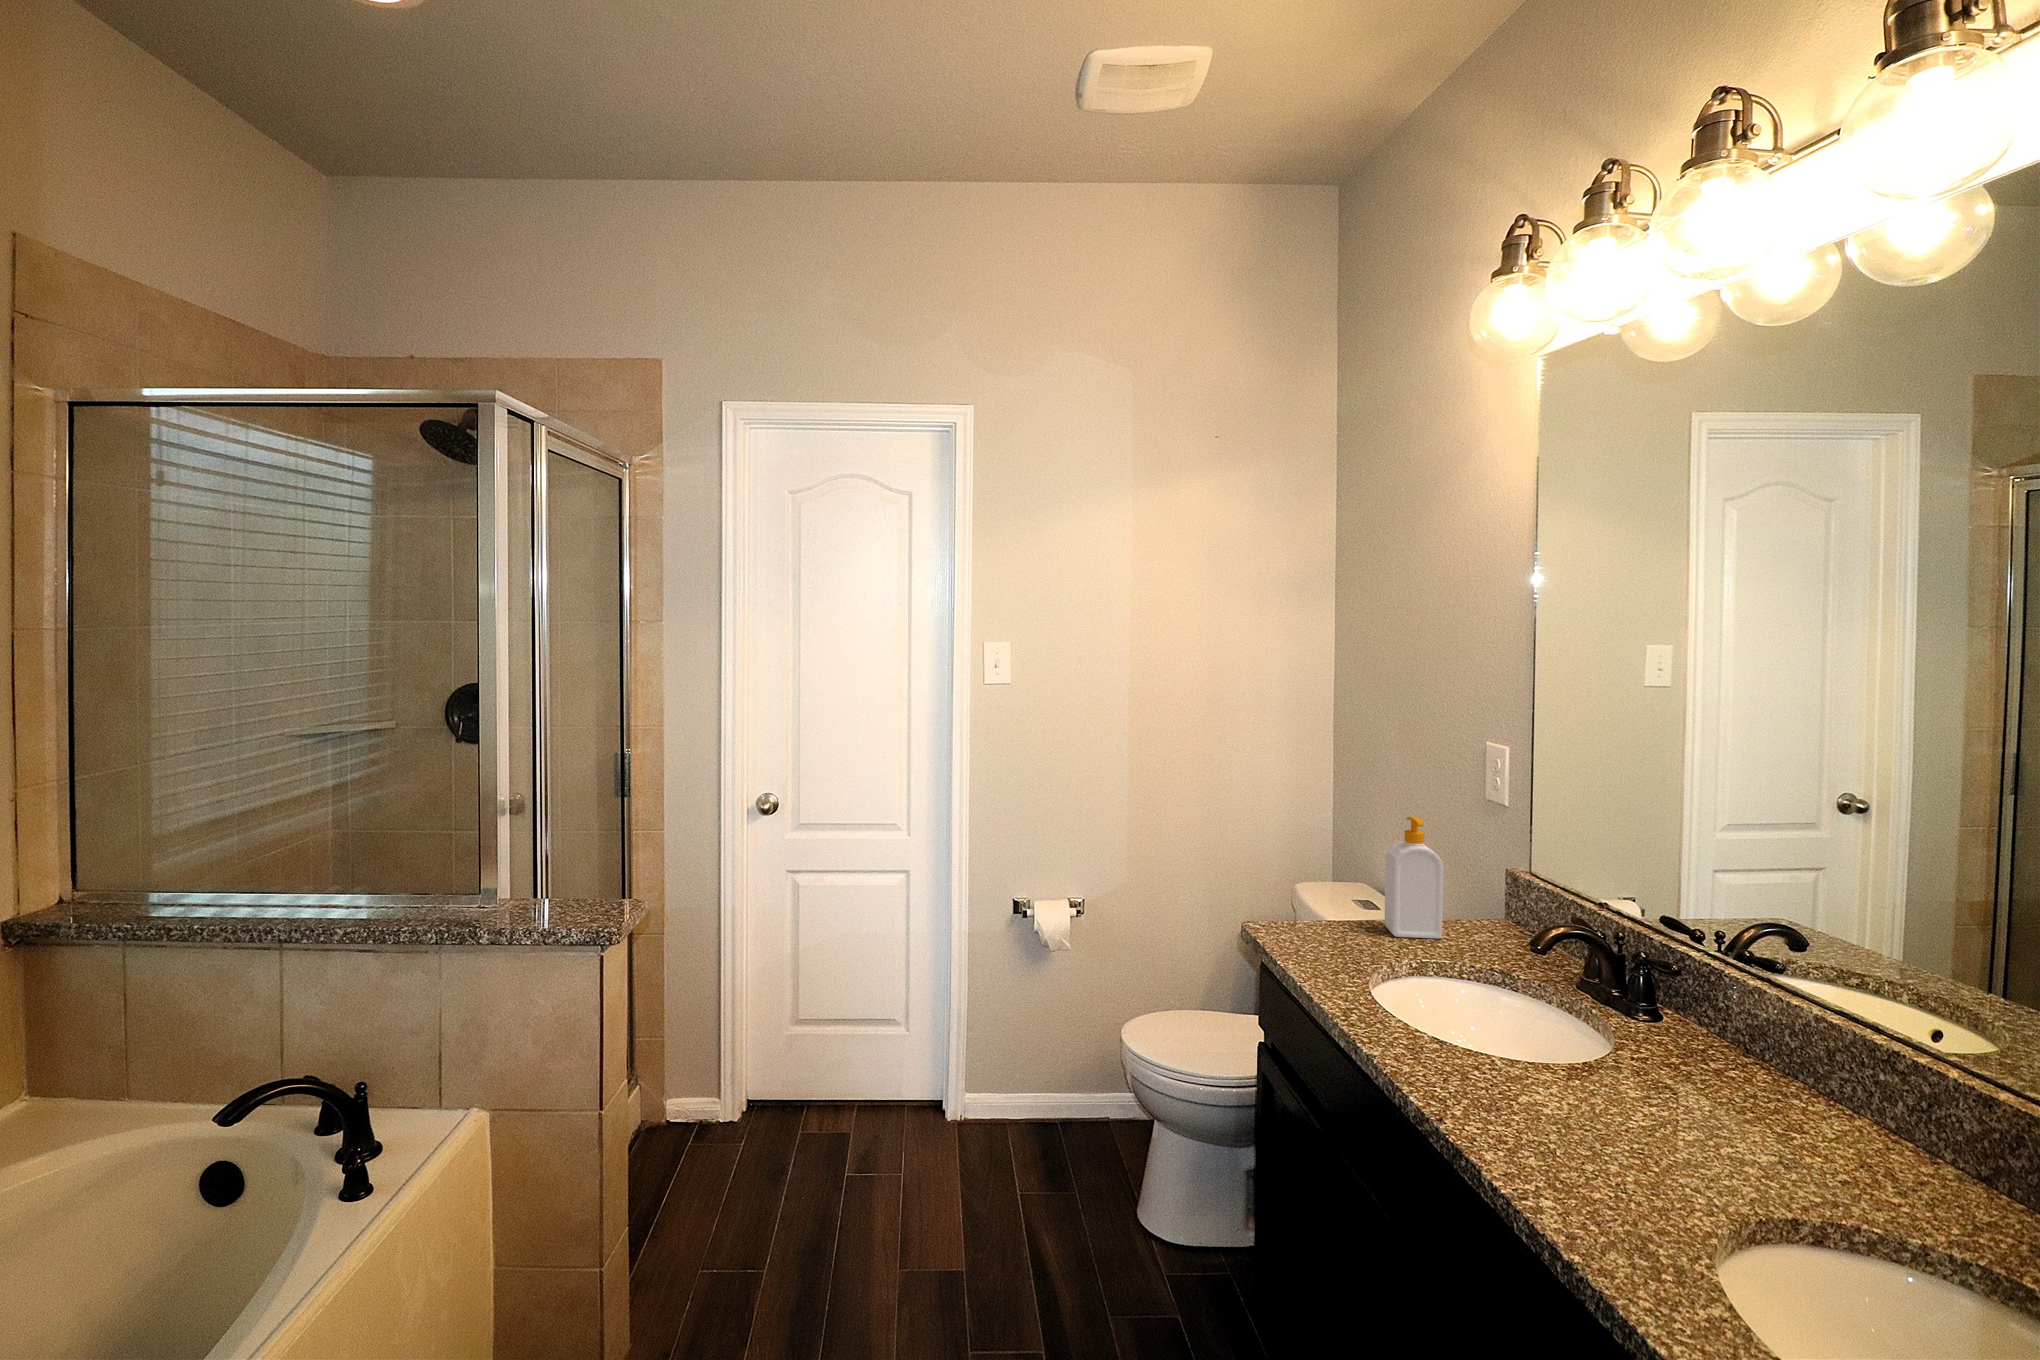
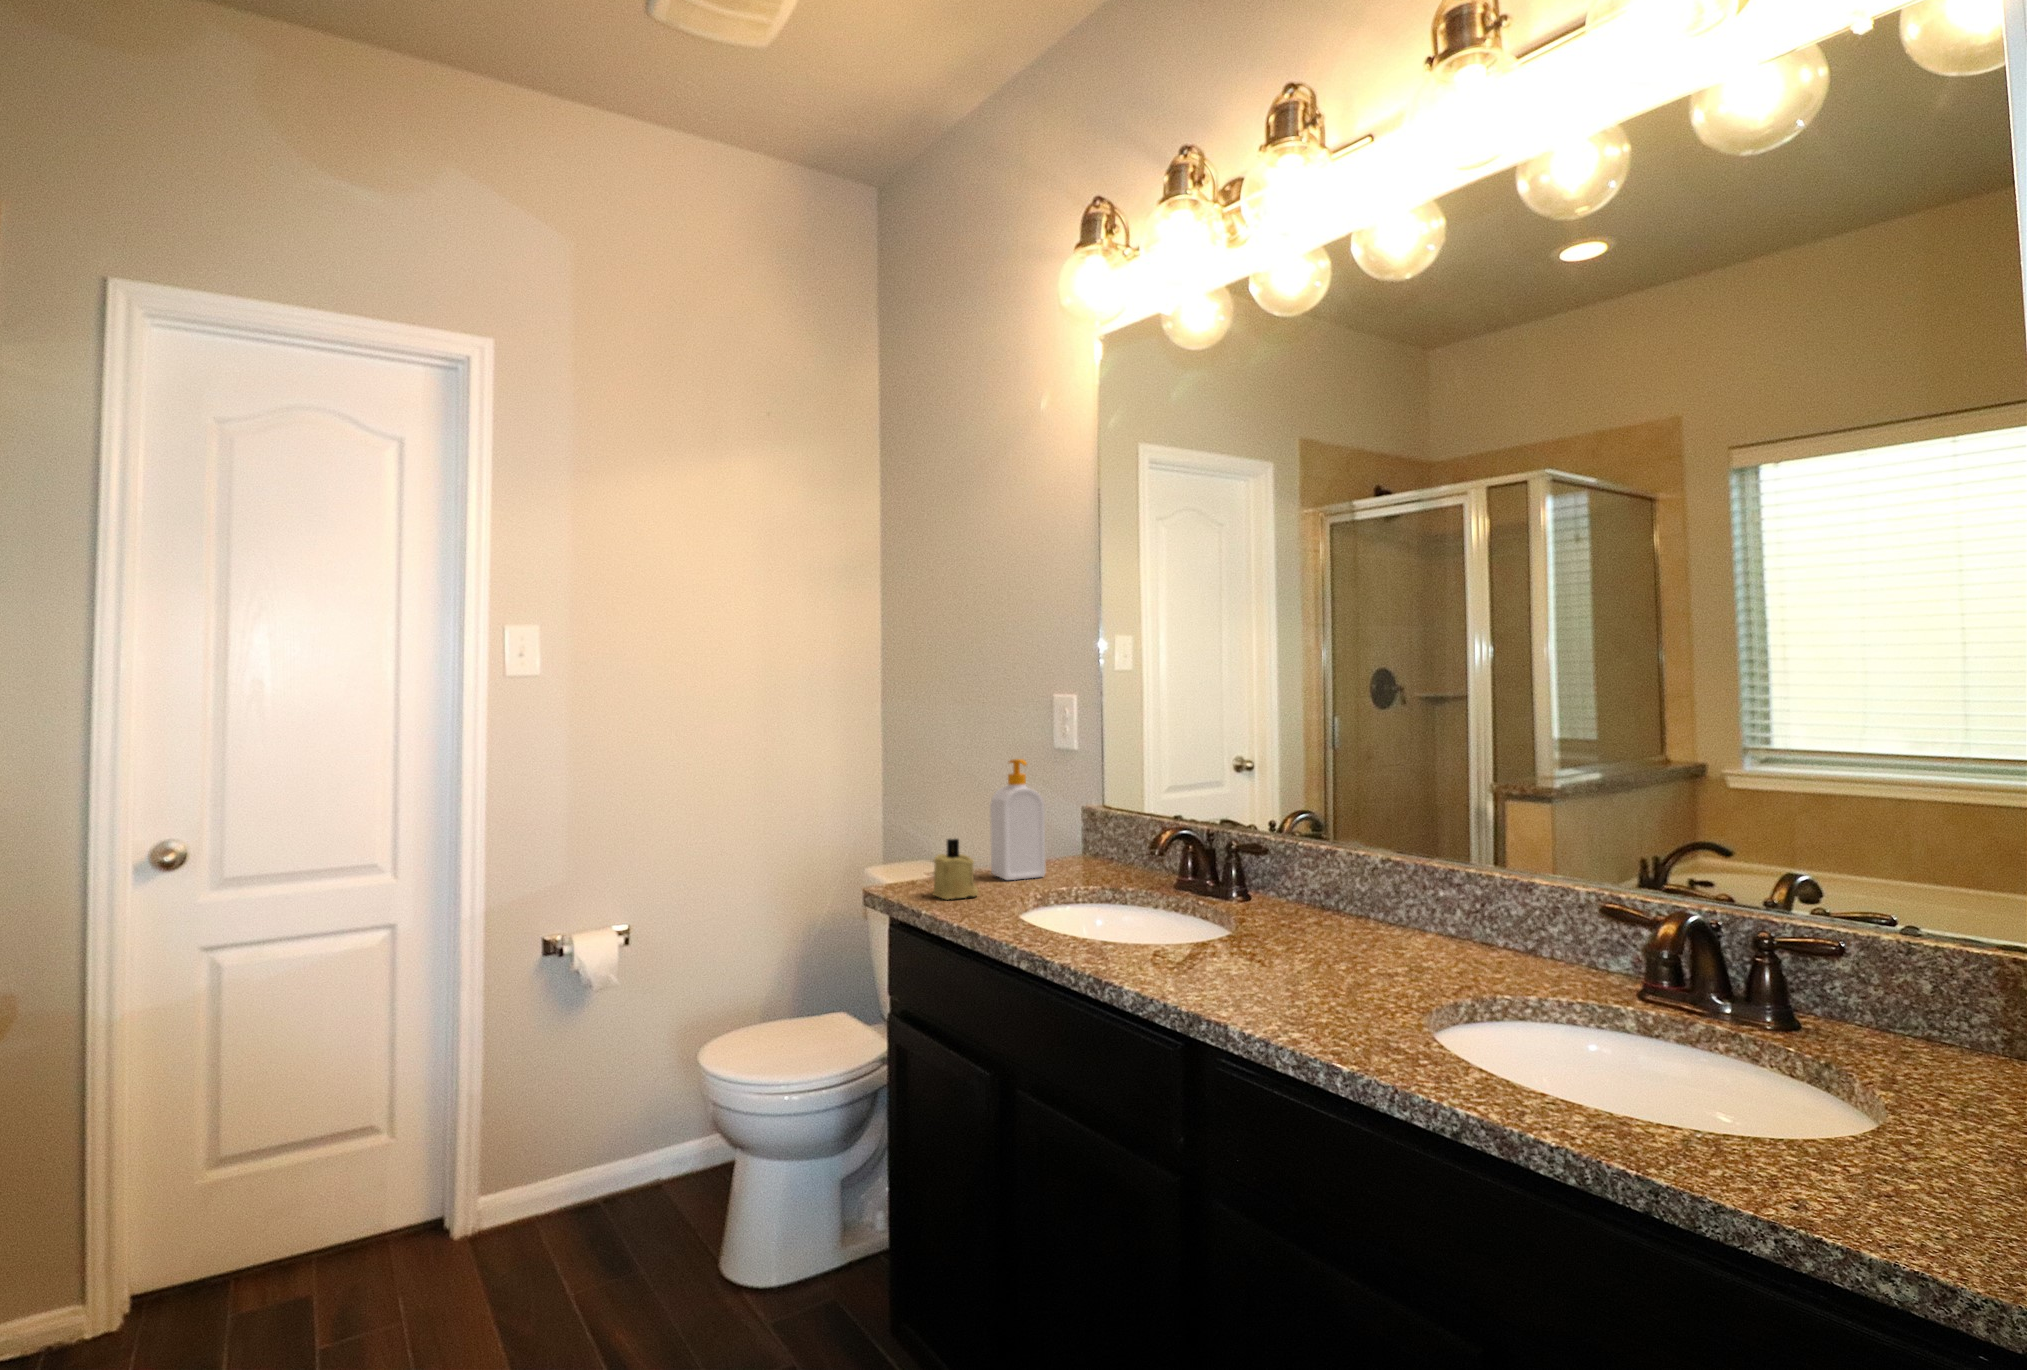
candle: none [1306,892,1352,953] -> present [933,839,978,899]

